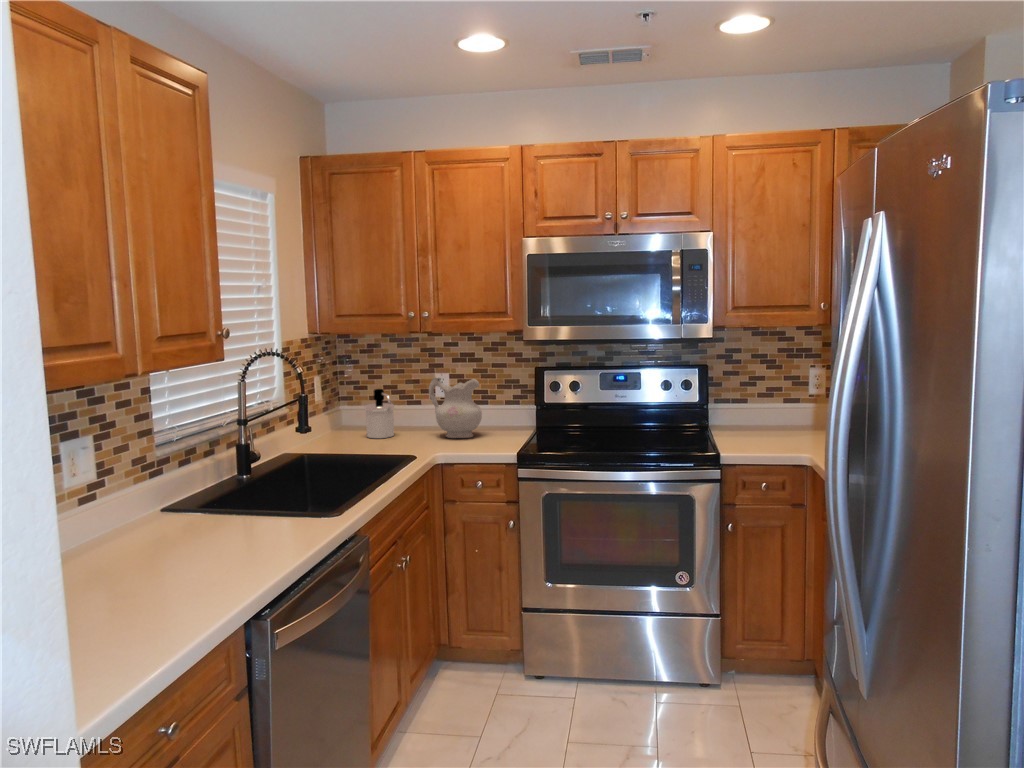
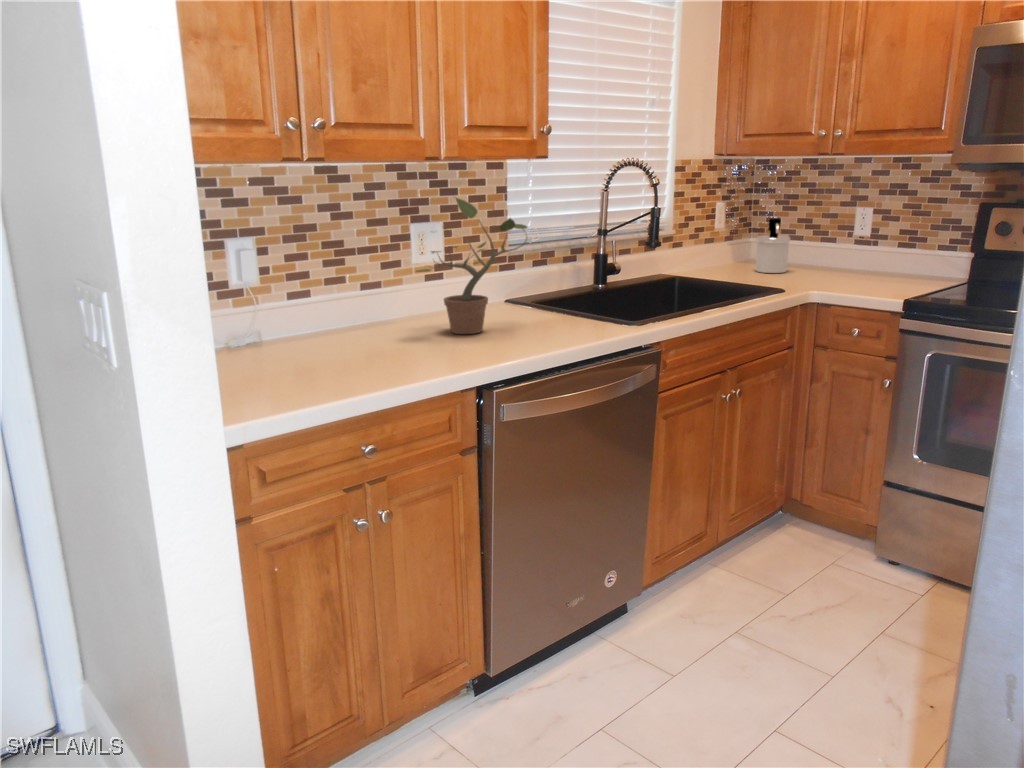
ceramic pitcher: present [429,378,482,438] -> none [828,208,891,283]
potted plant: none [132,408,253,567] -> present [416,198,527,334]

